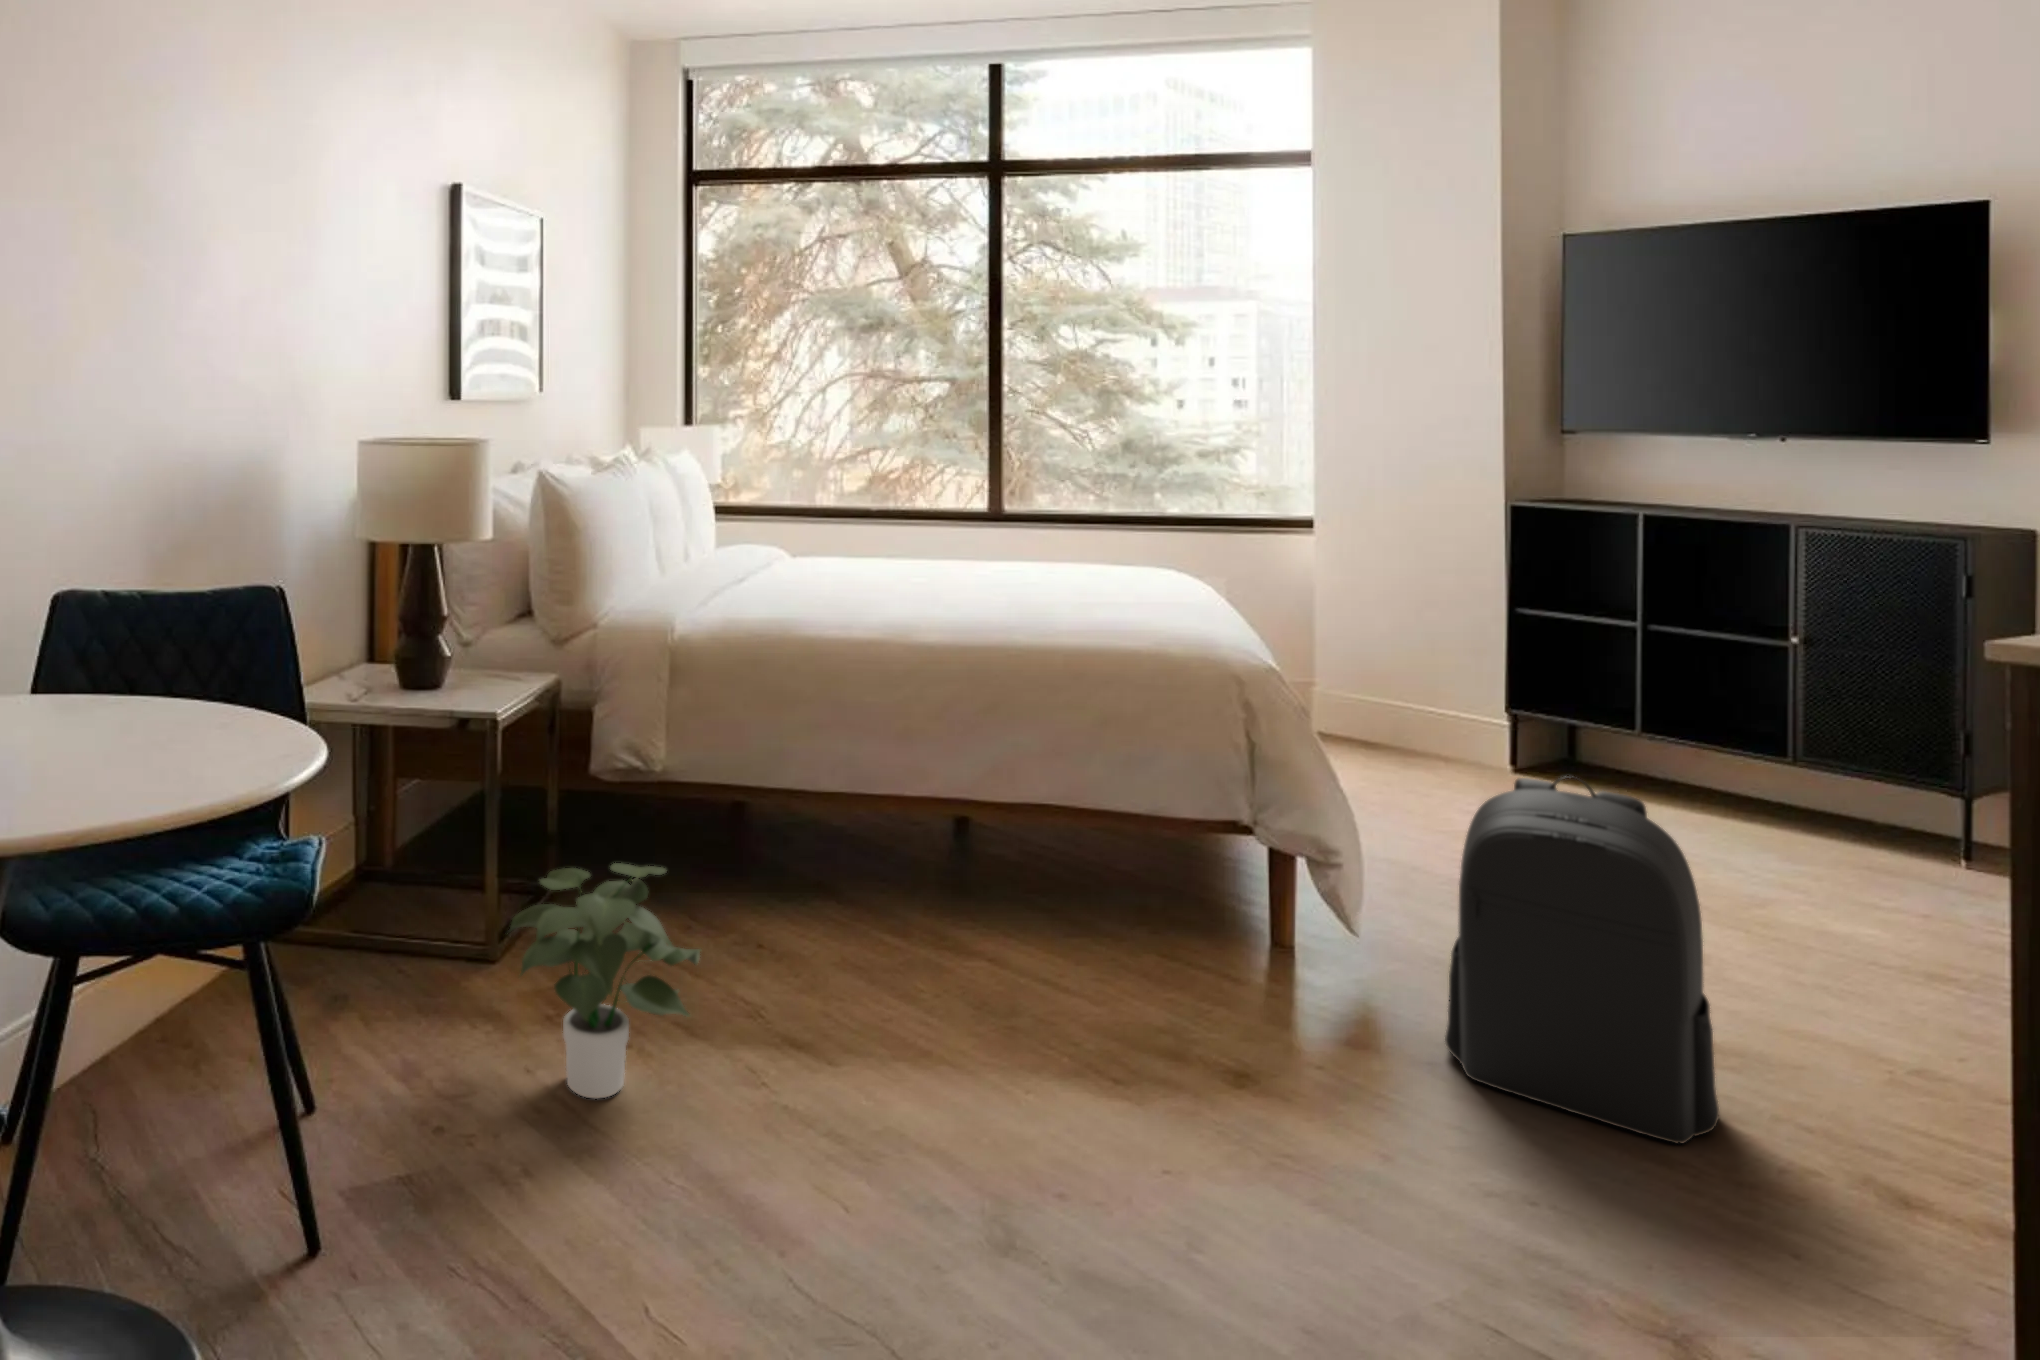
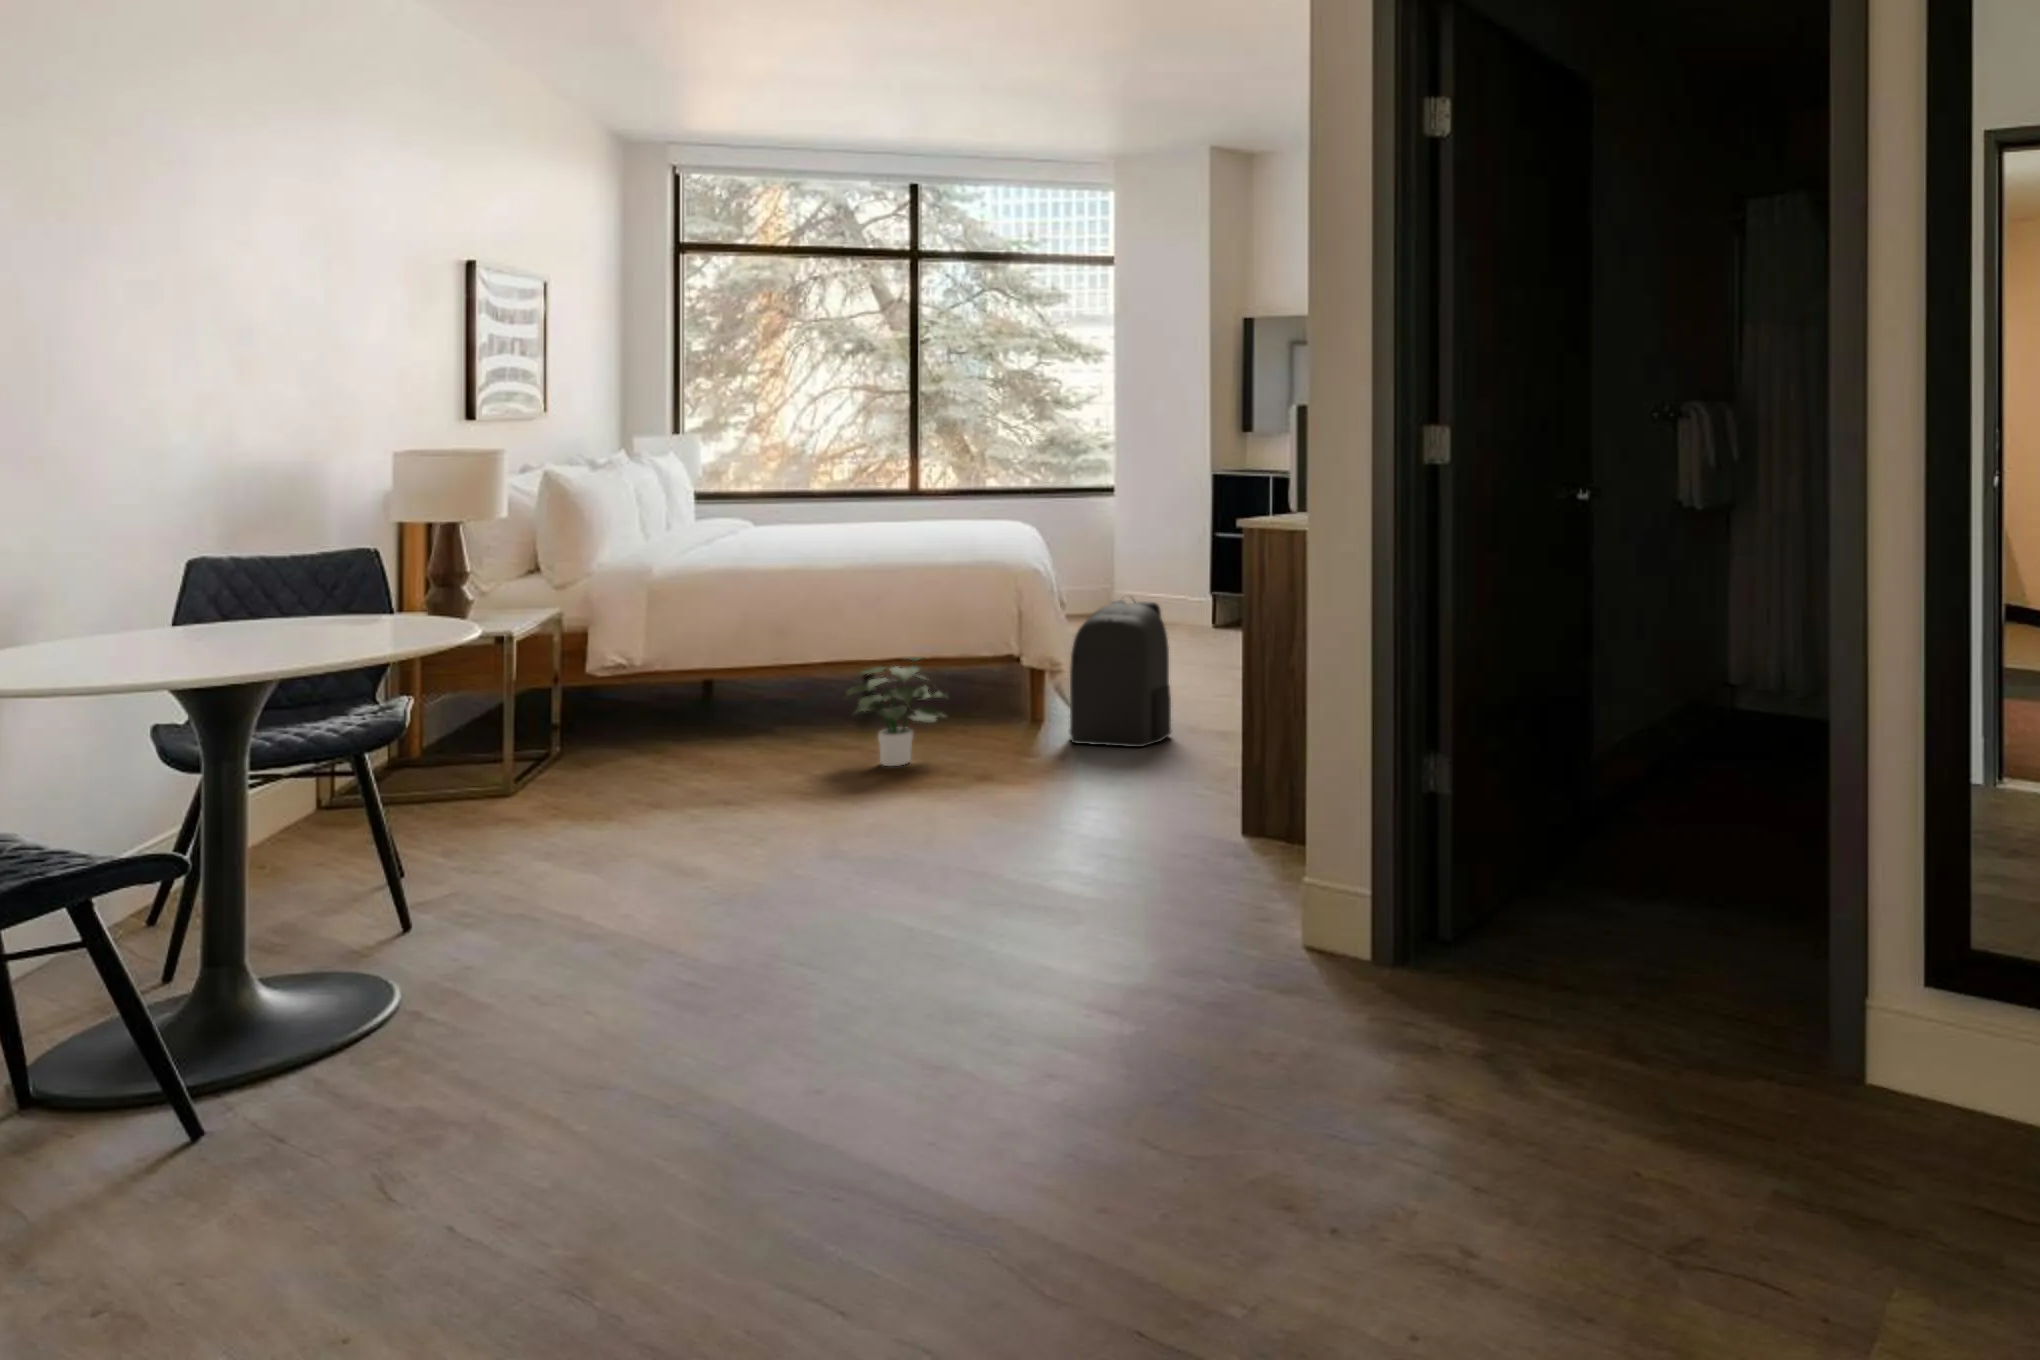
potted plant: present [509,863,700,1099] -> present [846,657,948,766]

